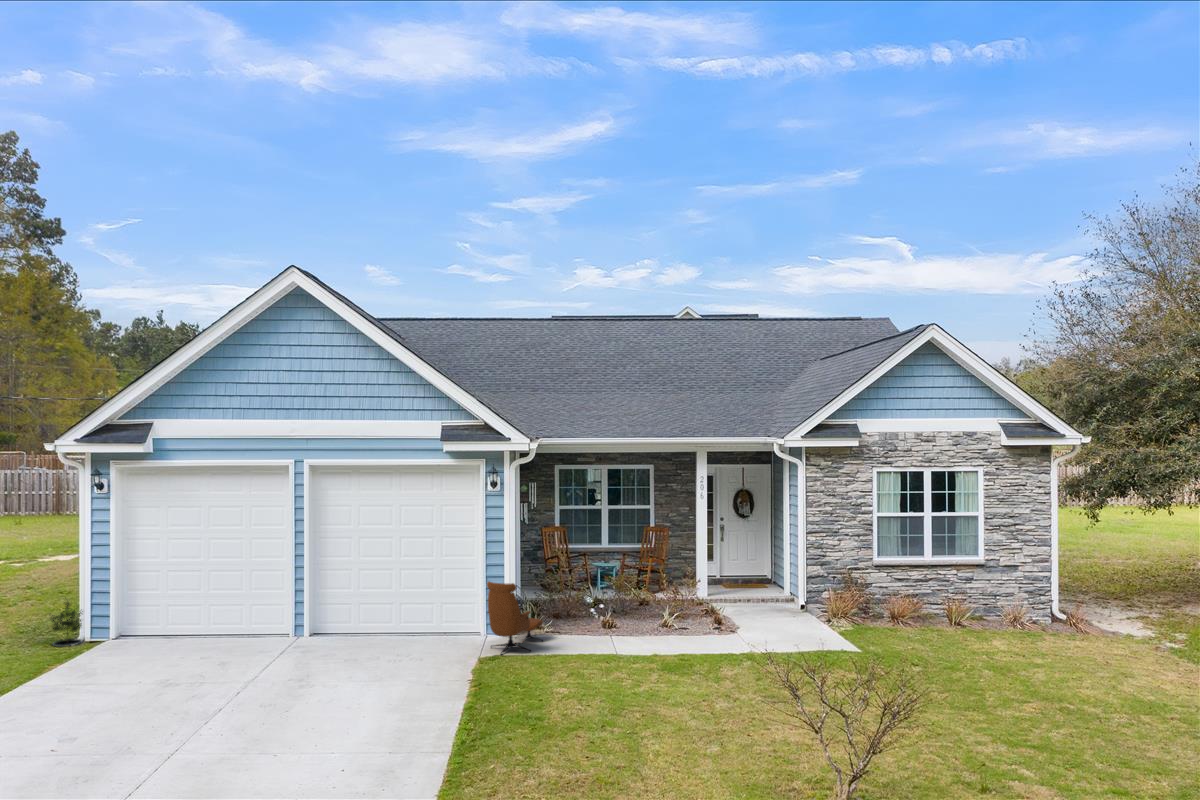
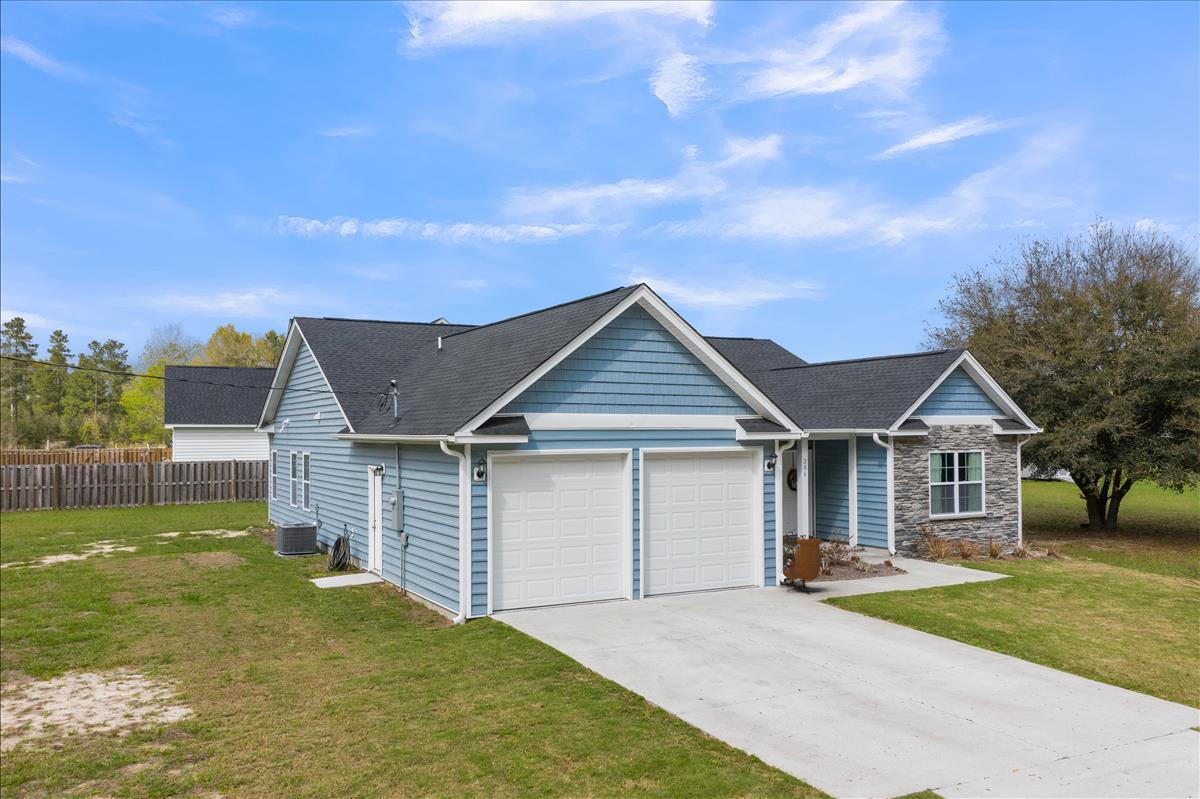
potted tree: present [50,601,83,647] -> none [448,579,477,626]

